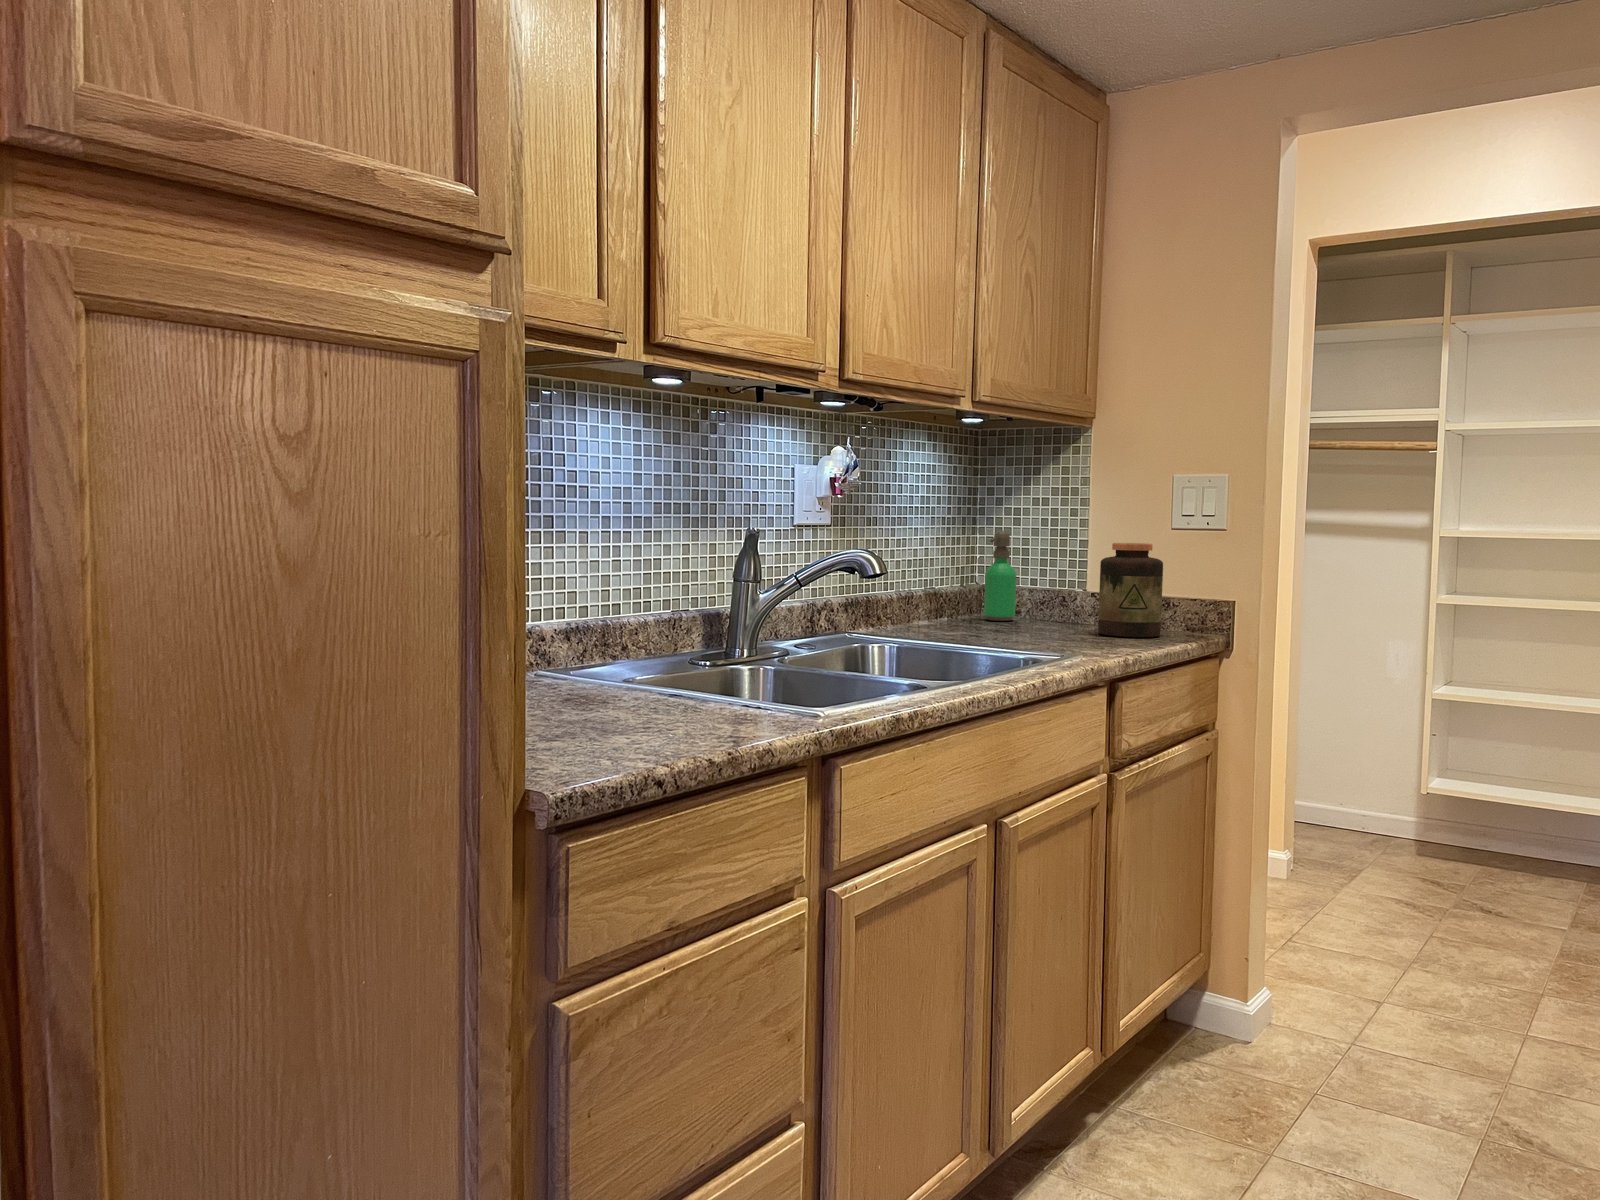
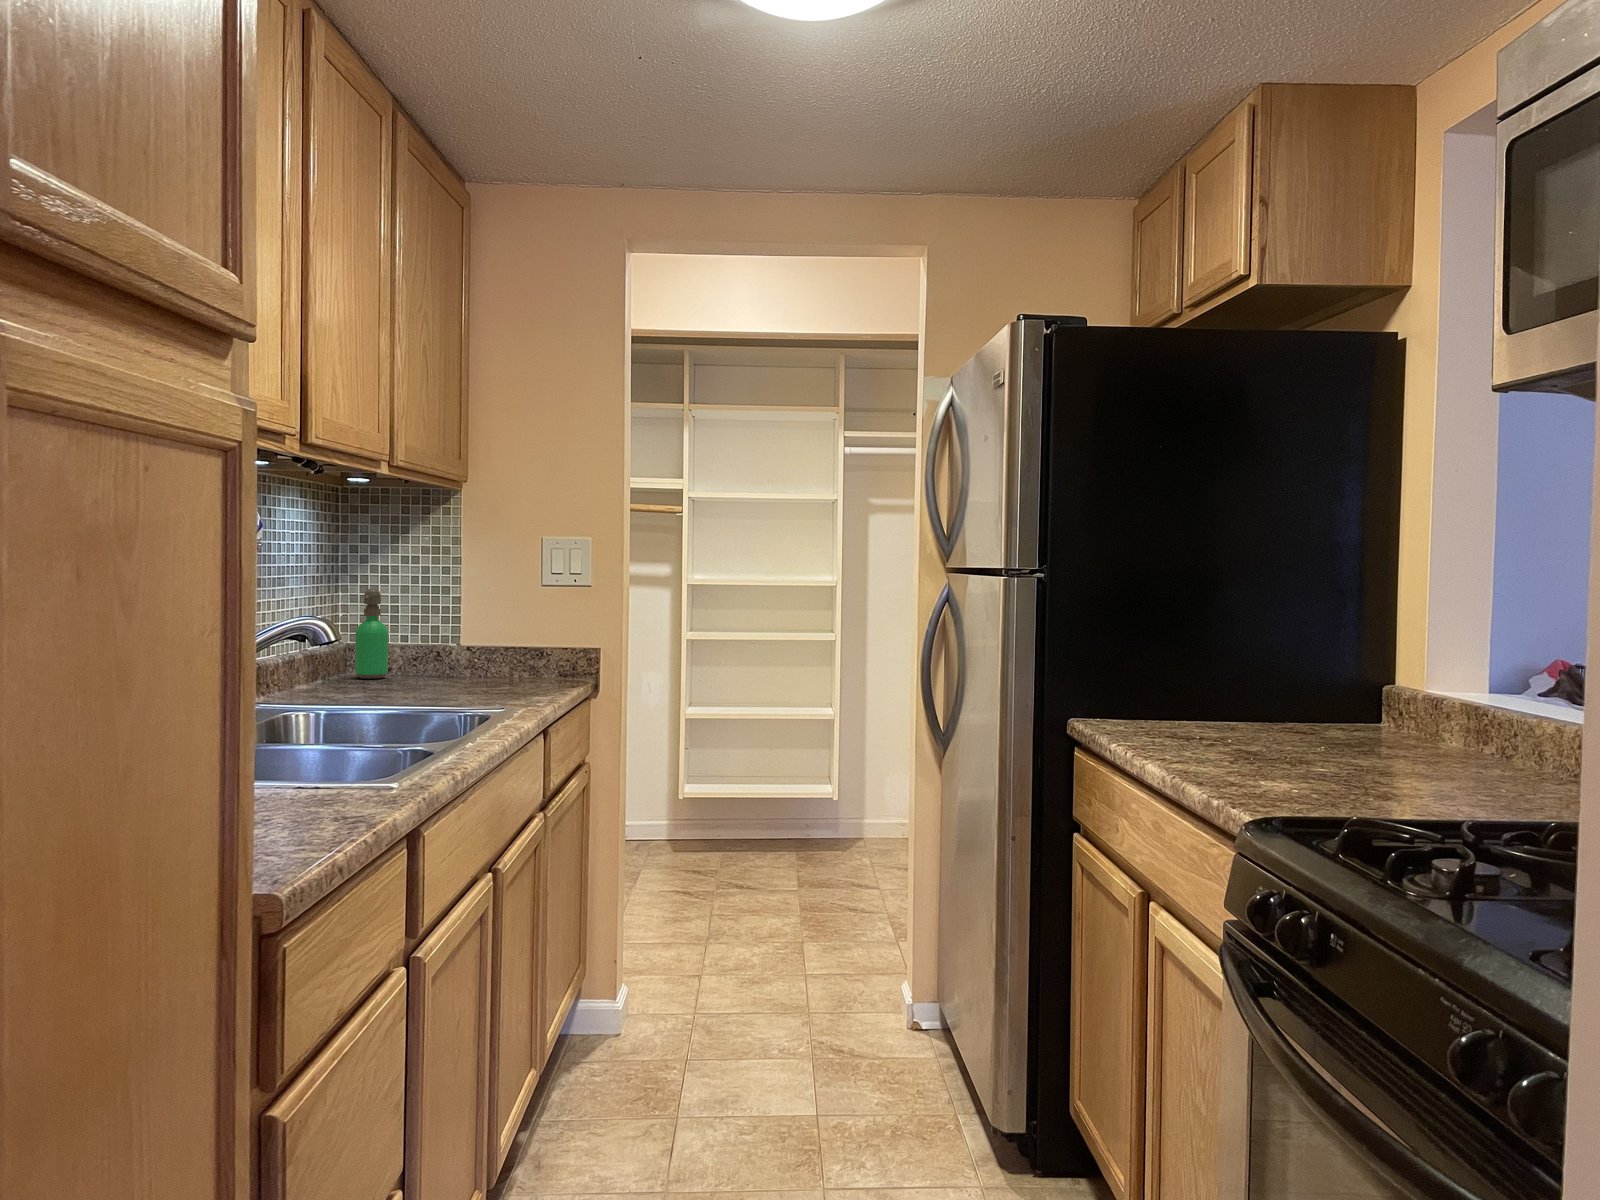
jar: present [1098,543,1163,637] -> none [488,601,546,687]

